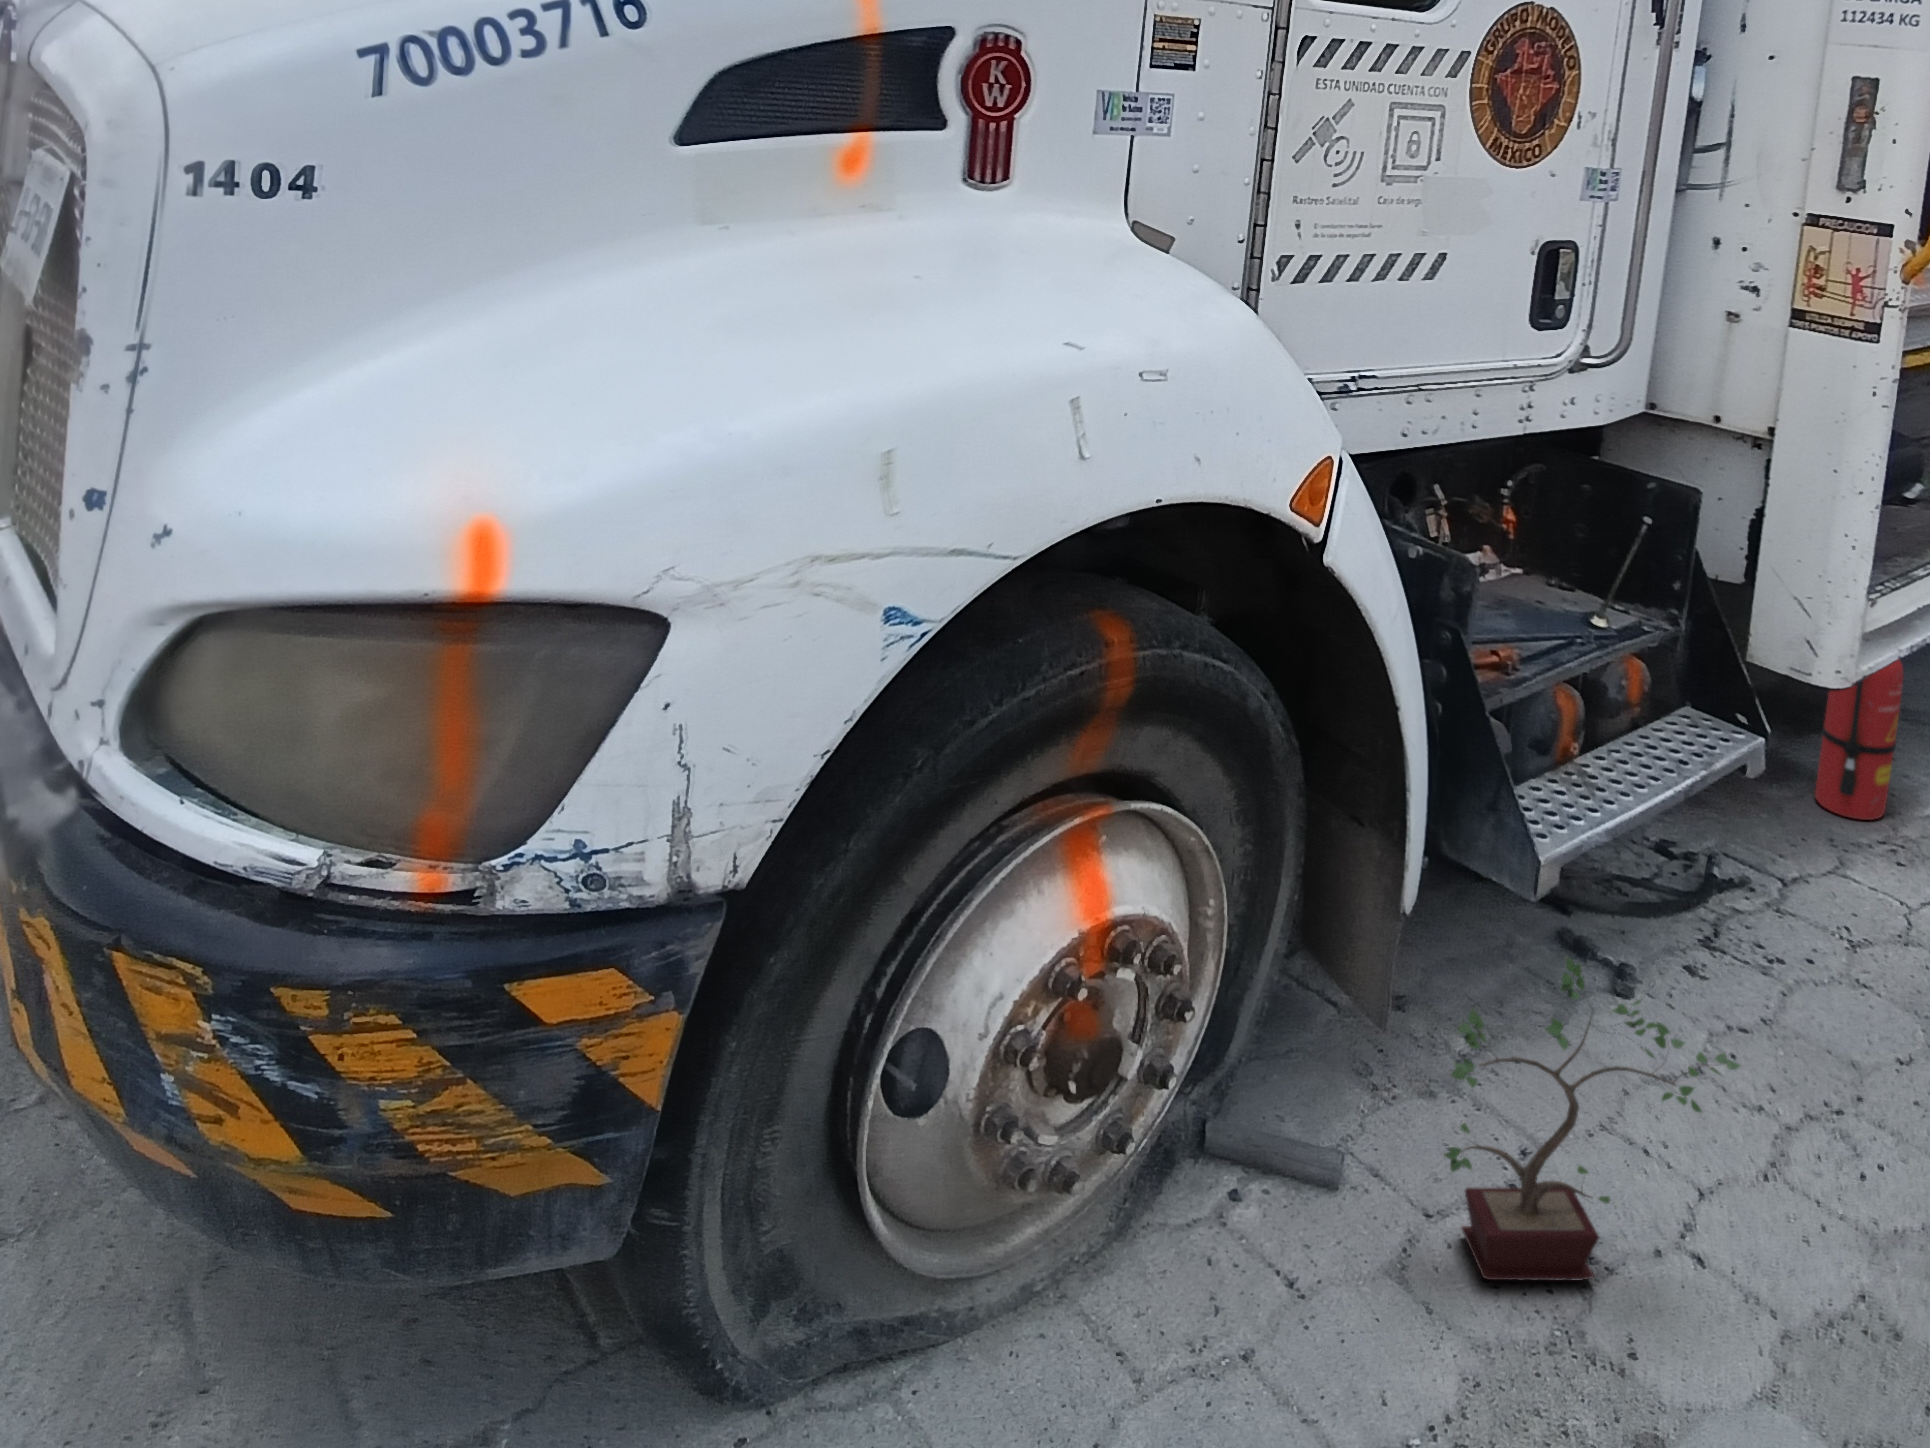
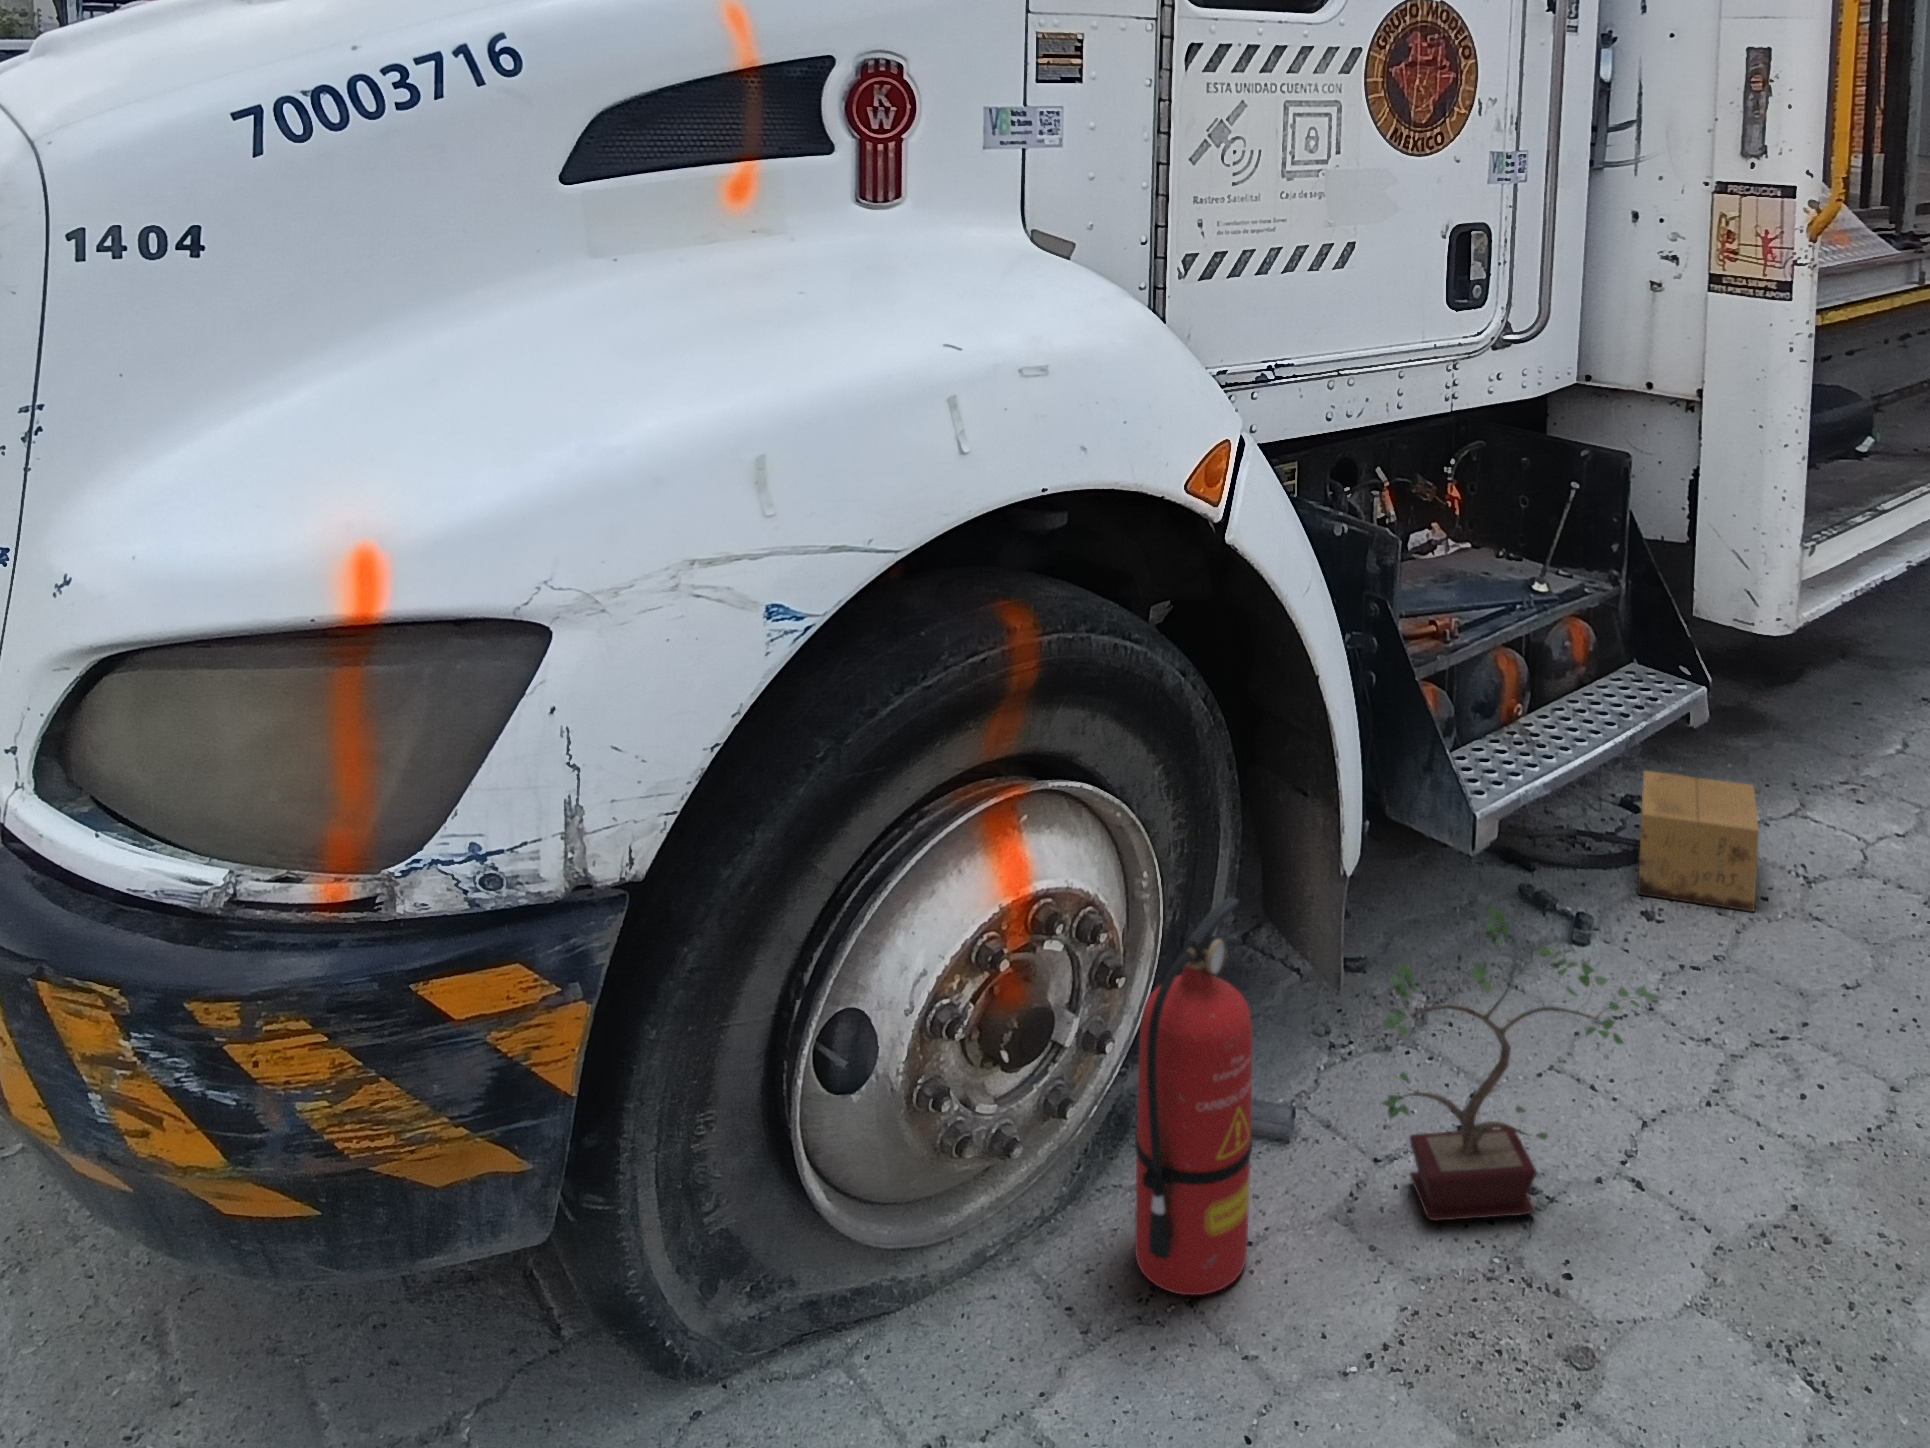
fire extinguisher: present [1815,660,1903,820] -> present [1135,897,1252,1295]
cardboard box: none [1677,816,1811,972] -> present [1638,771,1759,912]

